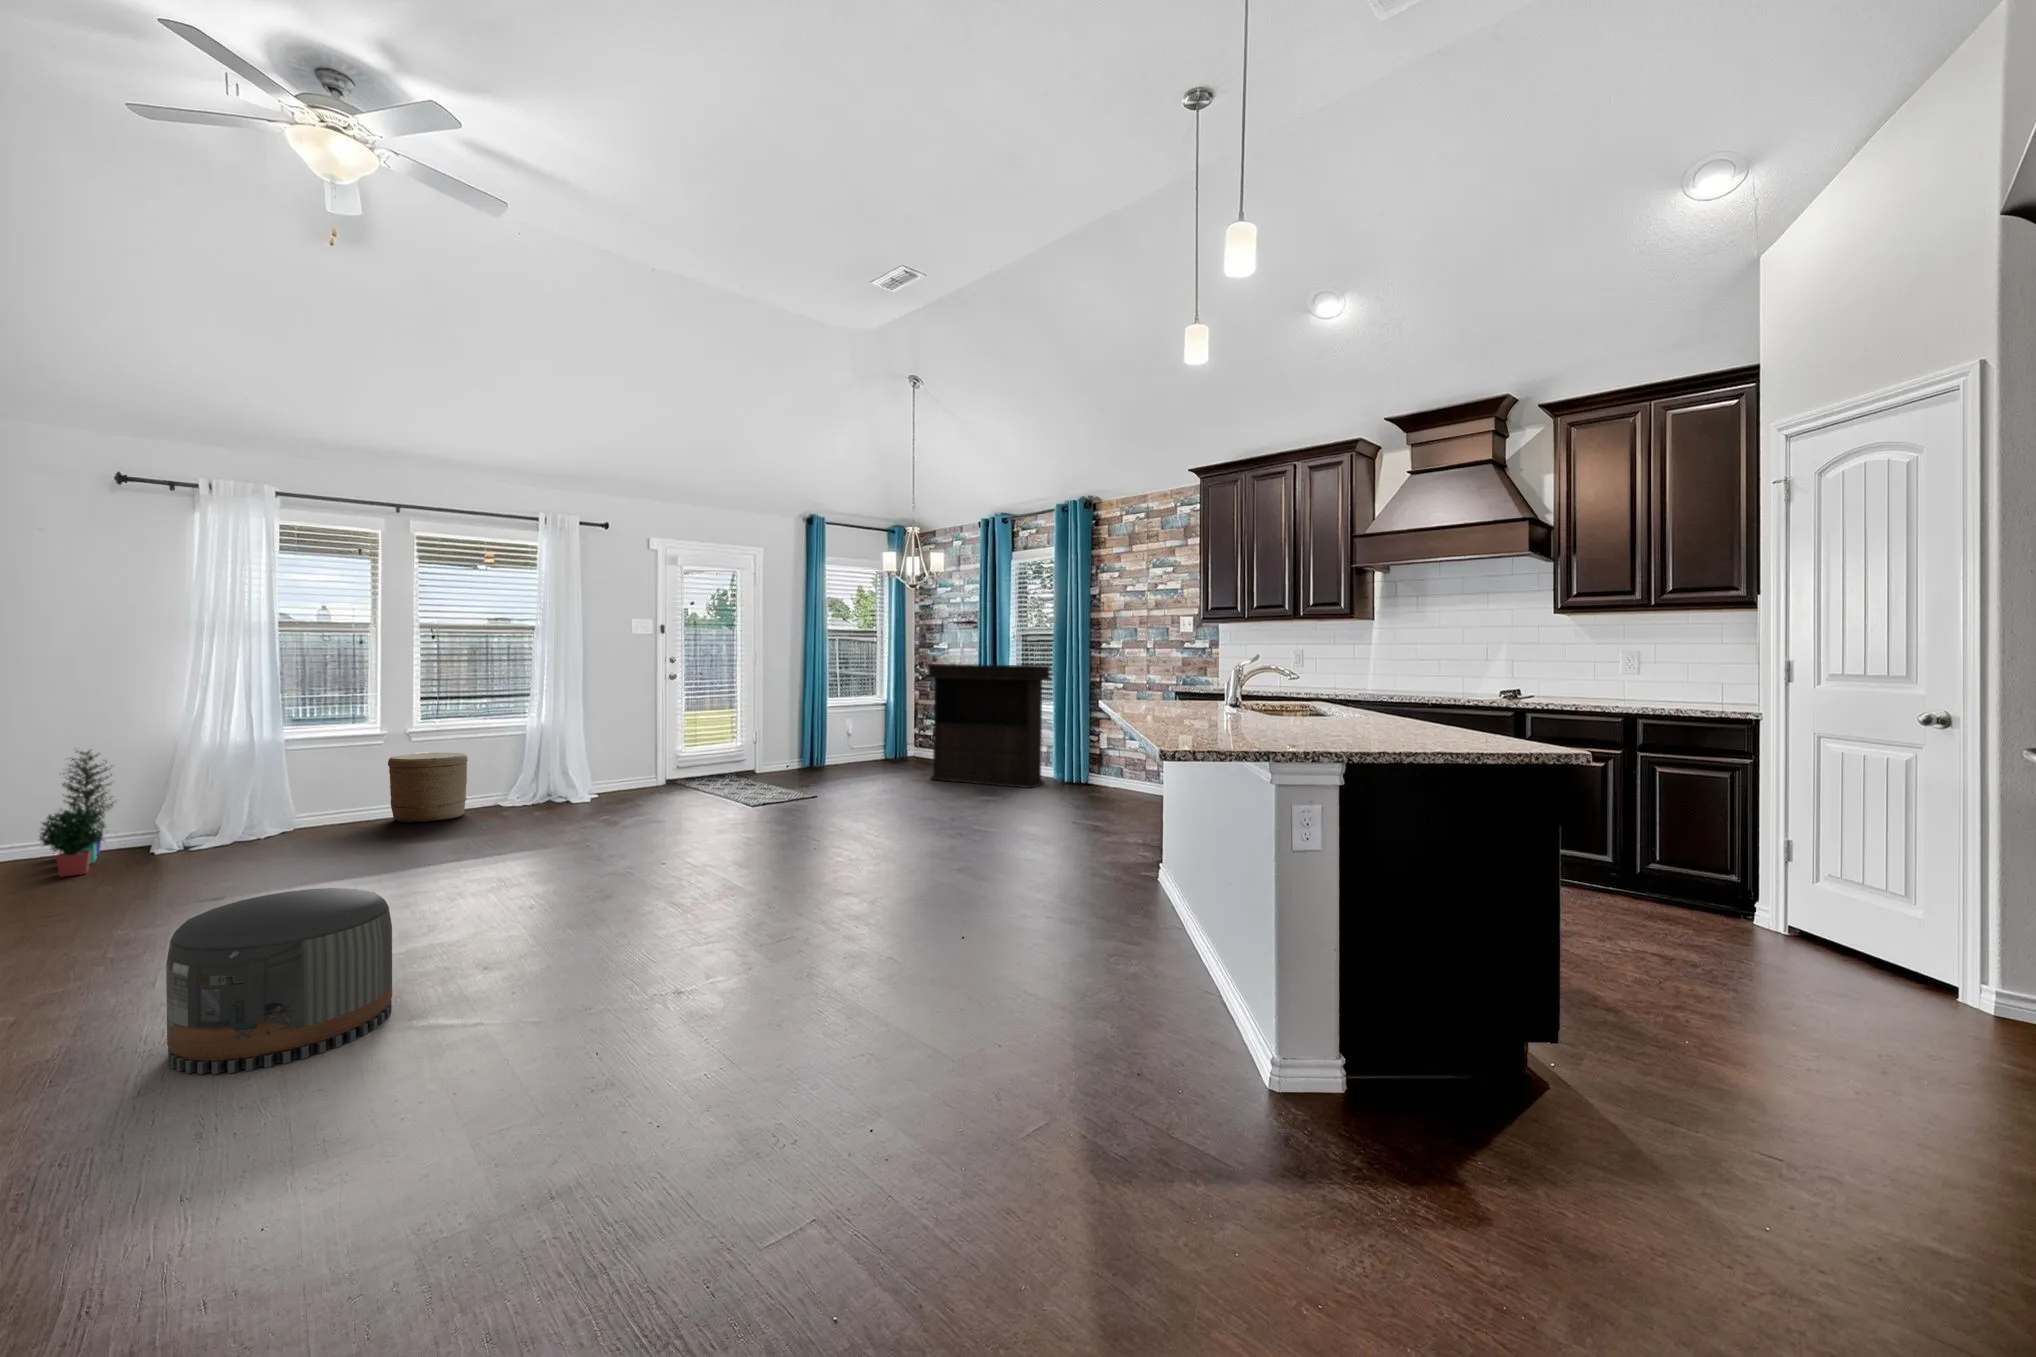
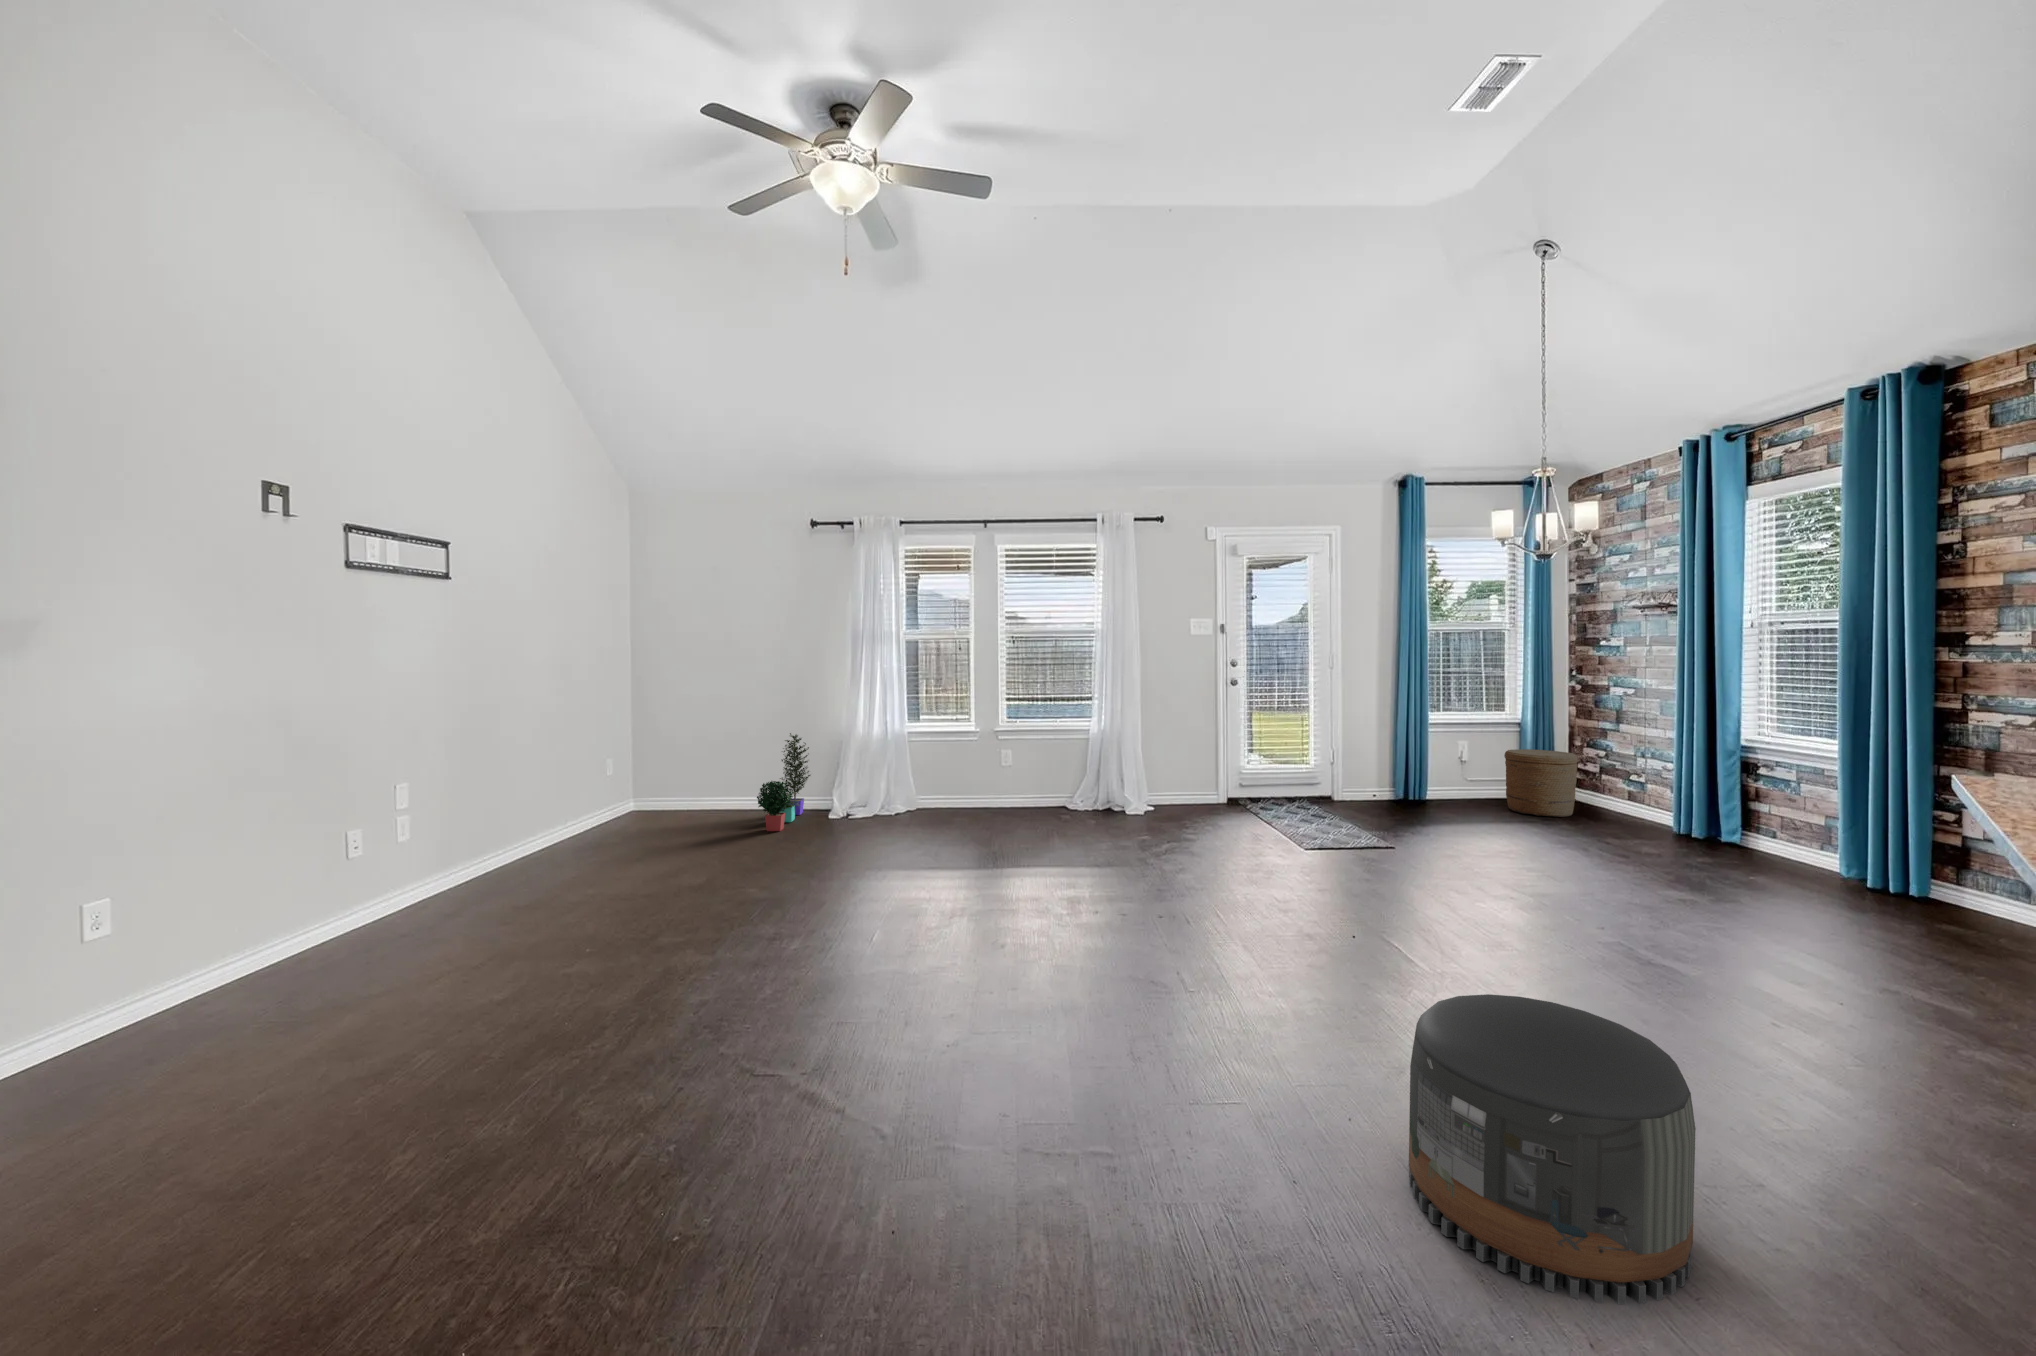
console table: present [927,664,1050,788] -> none [1576,669,1836,884]
woven basket: present [388,753,468,823] -> present [1504,749,1578,817]
pouf: present [166,888,392,1074] -> present [1409,994,1696,1304]

